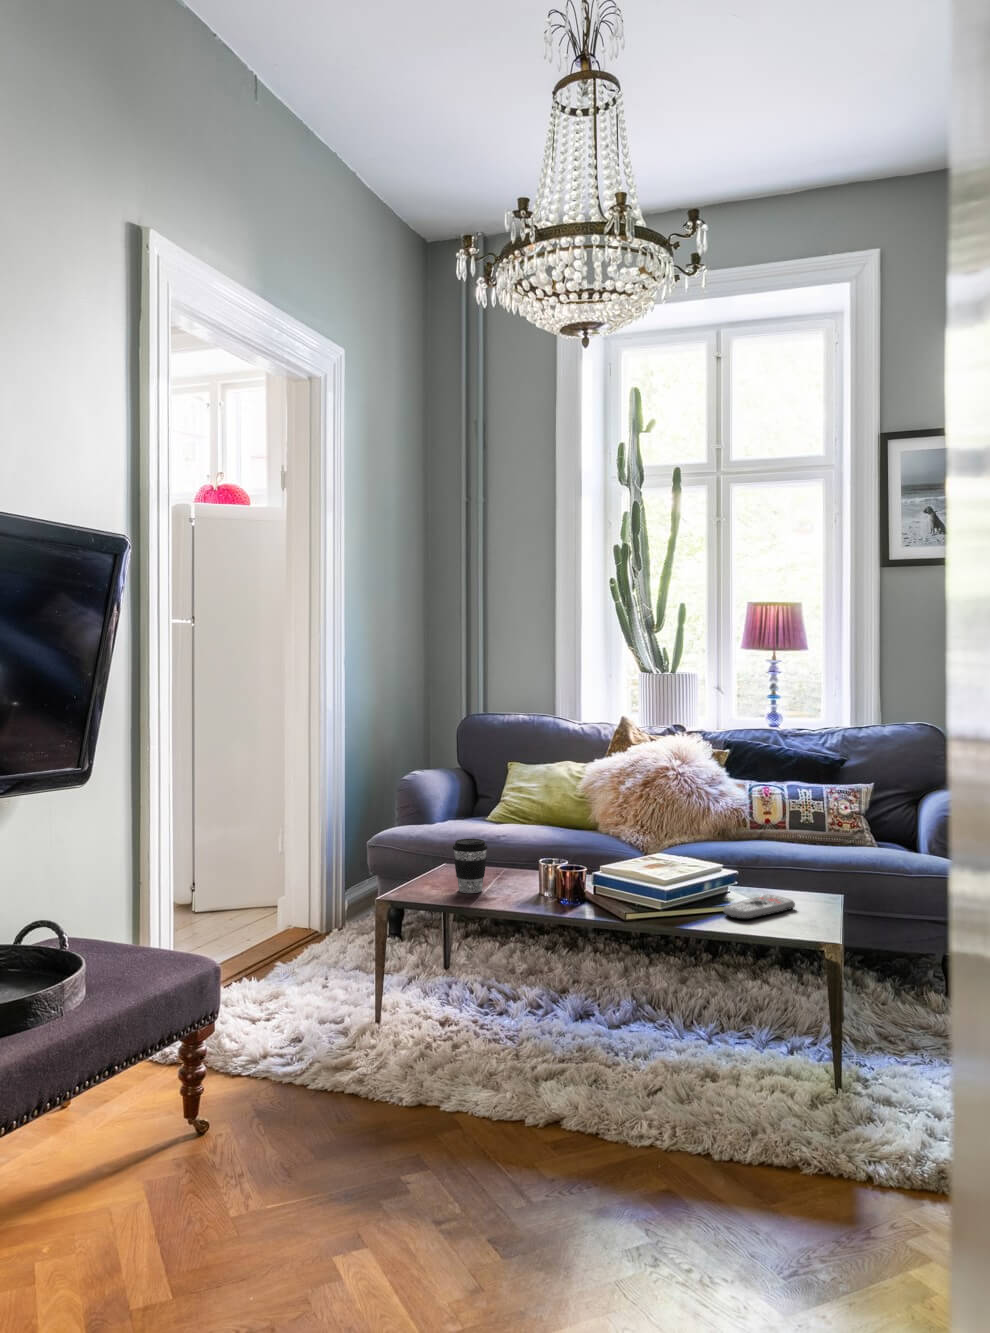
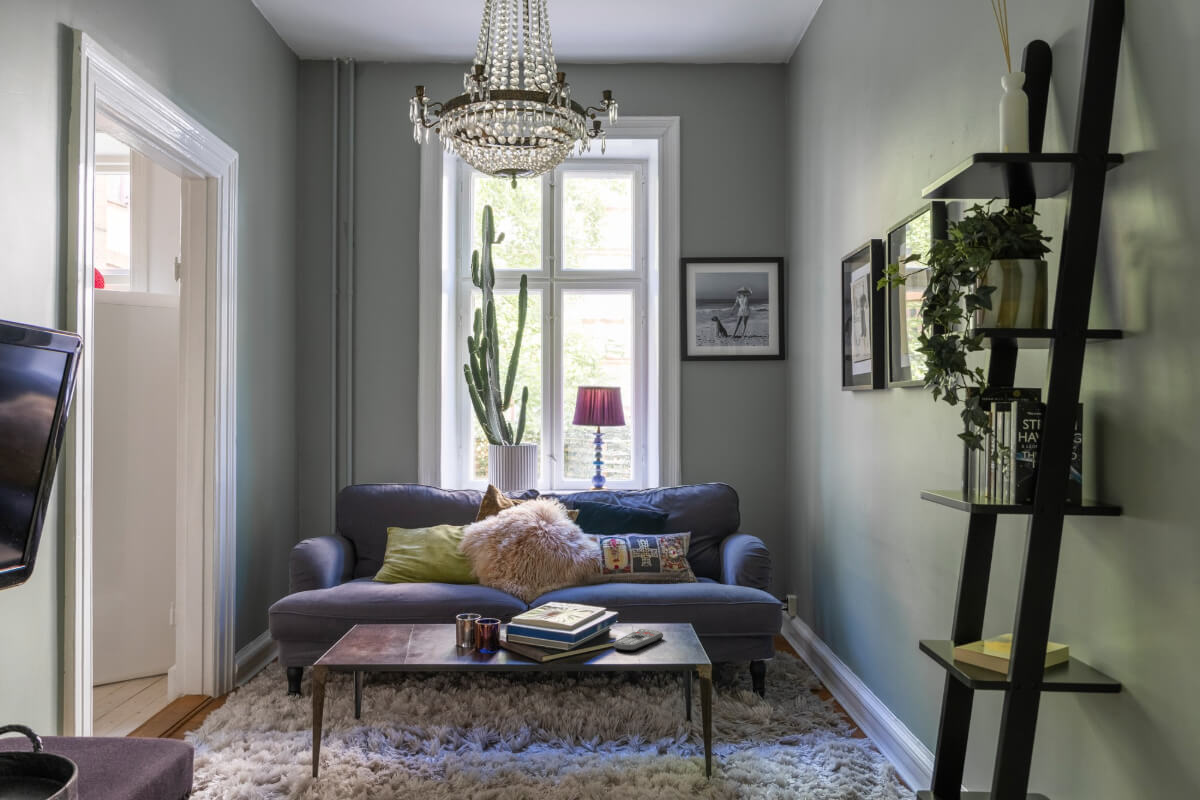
coffee cup: present [453,839,488,893] -> none [382,602,413,651]

